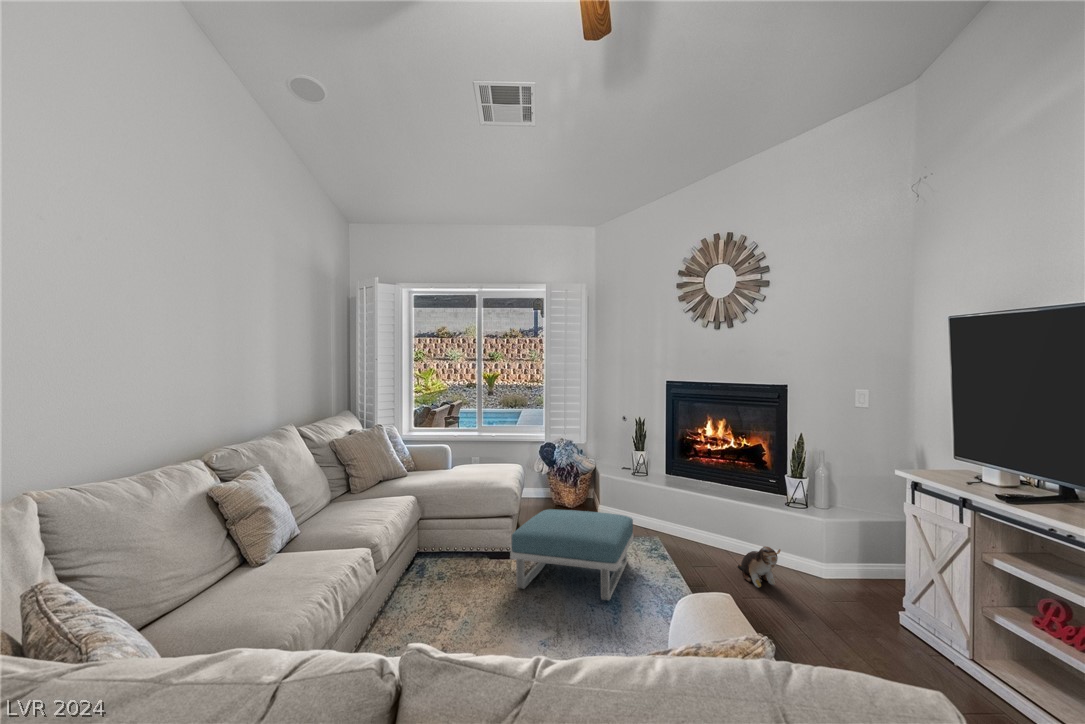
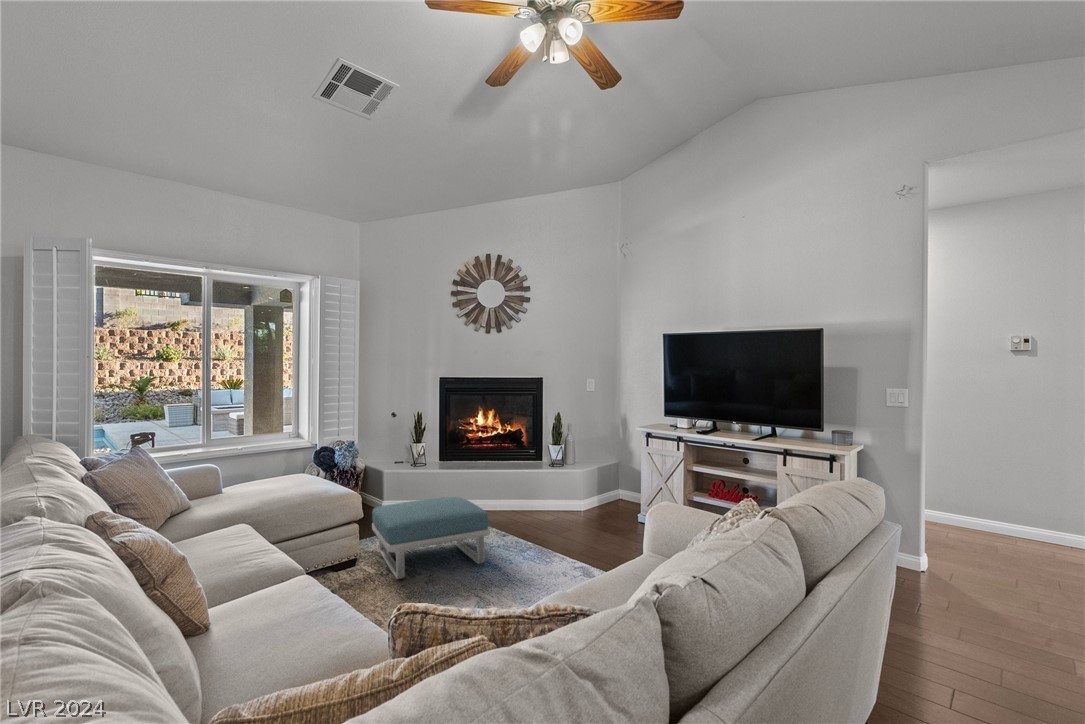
plush toy: present [738,546,781,588] -> none [530,496,573,529]

